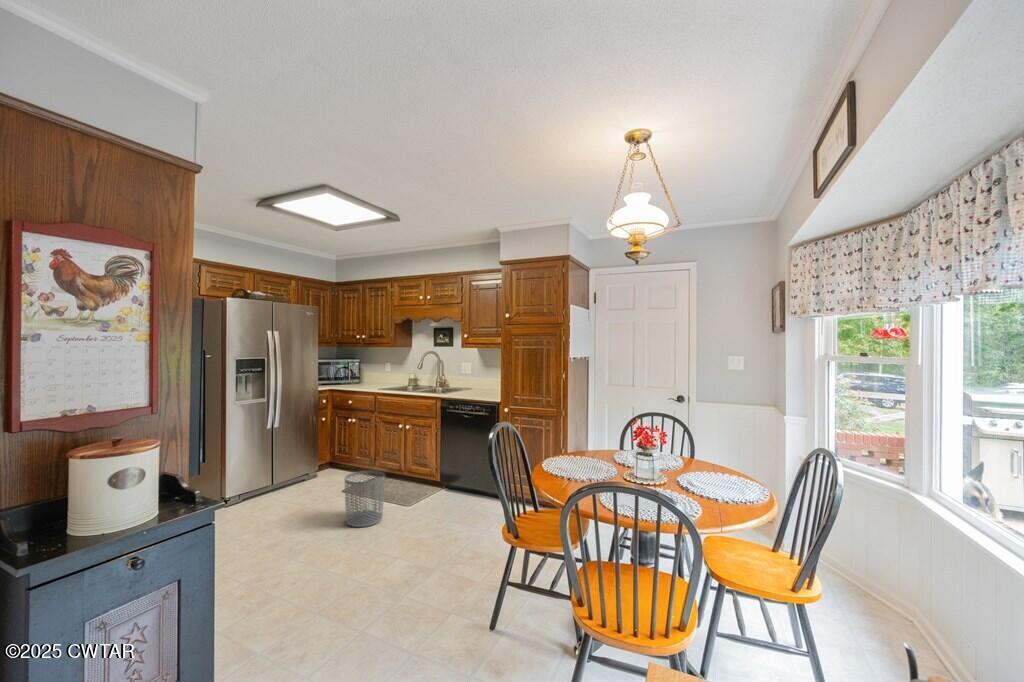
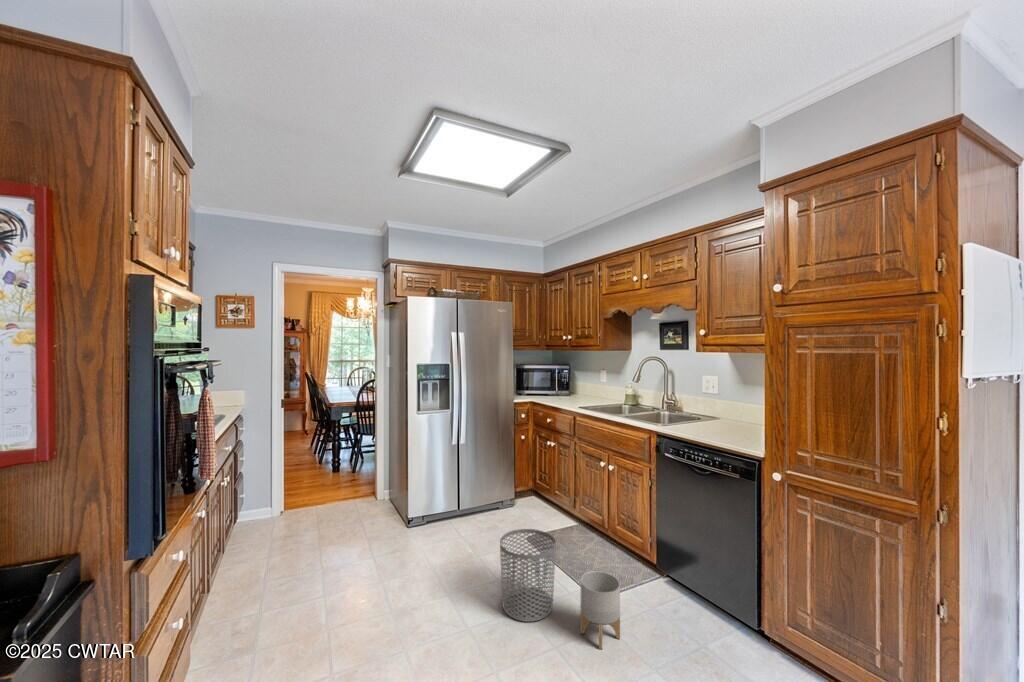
planter: none [404,483,429,525] -> present [580,571,620,649]

